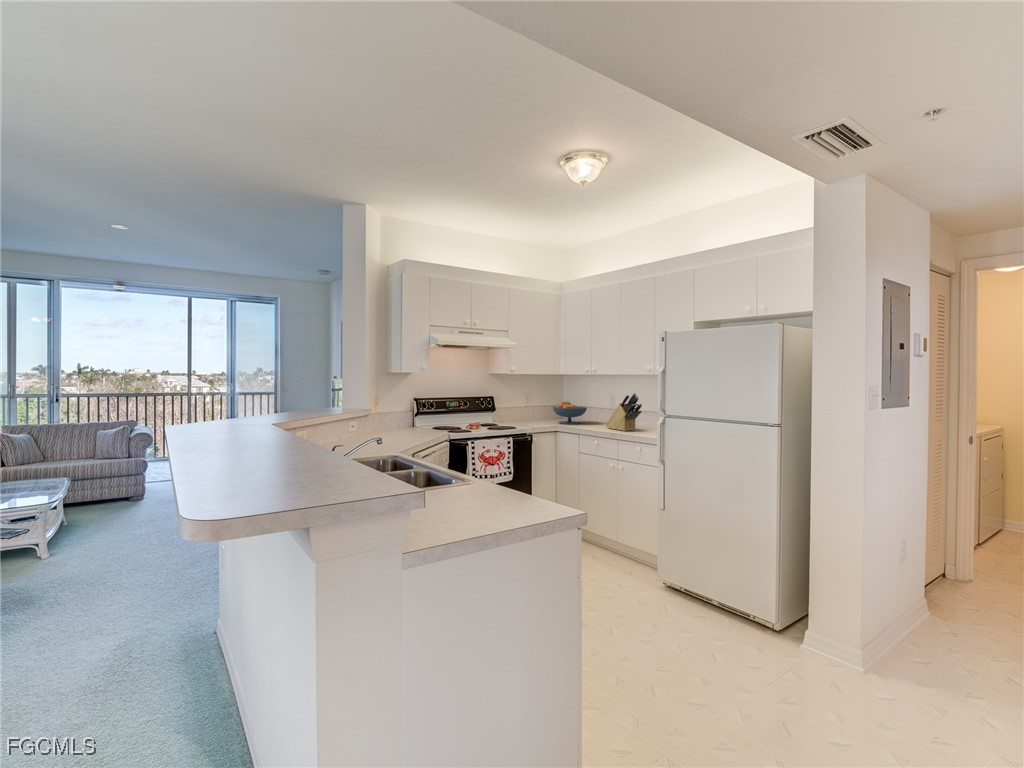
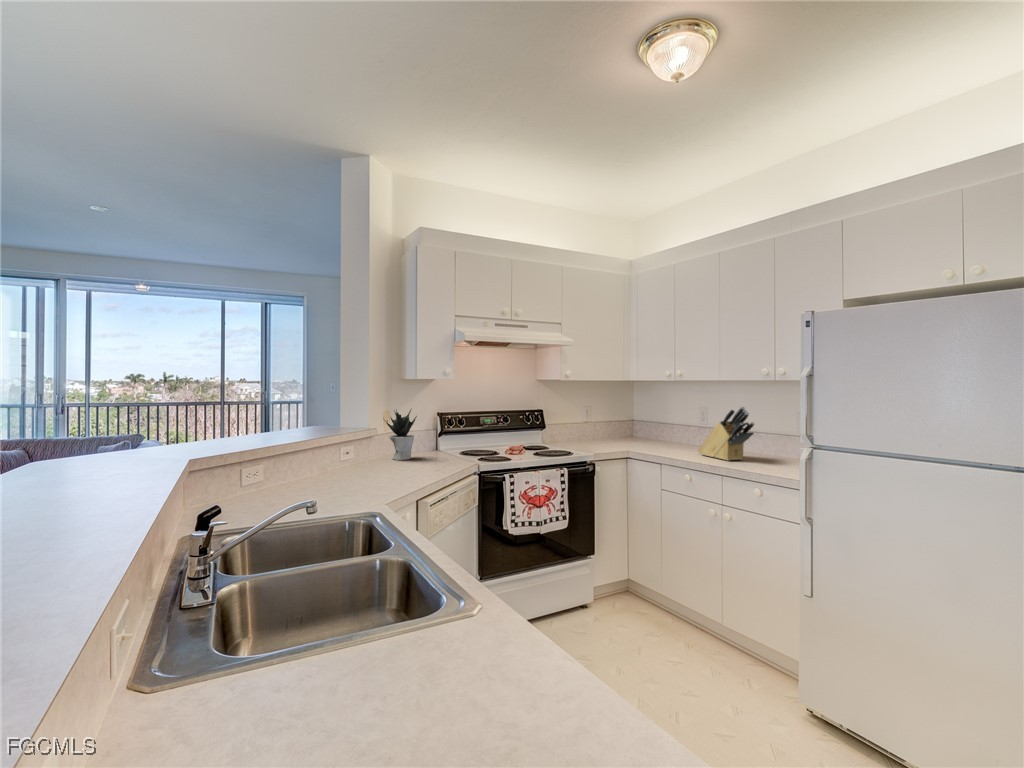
potted plant: none [375,394,401,433] -> present [385,408,417,460]
fruit bowl: present [553,401,587,424] -> none [621,416,669,447]

